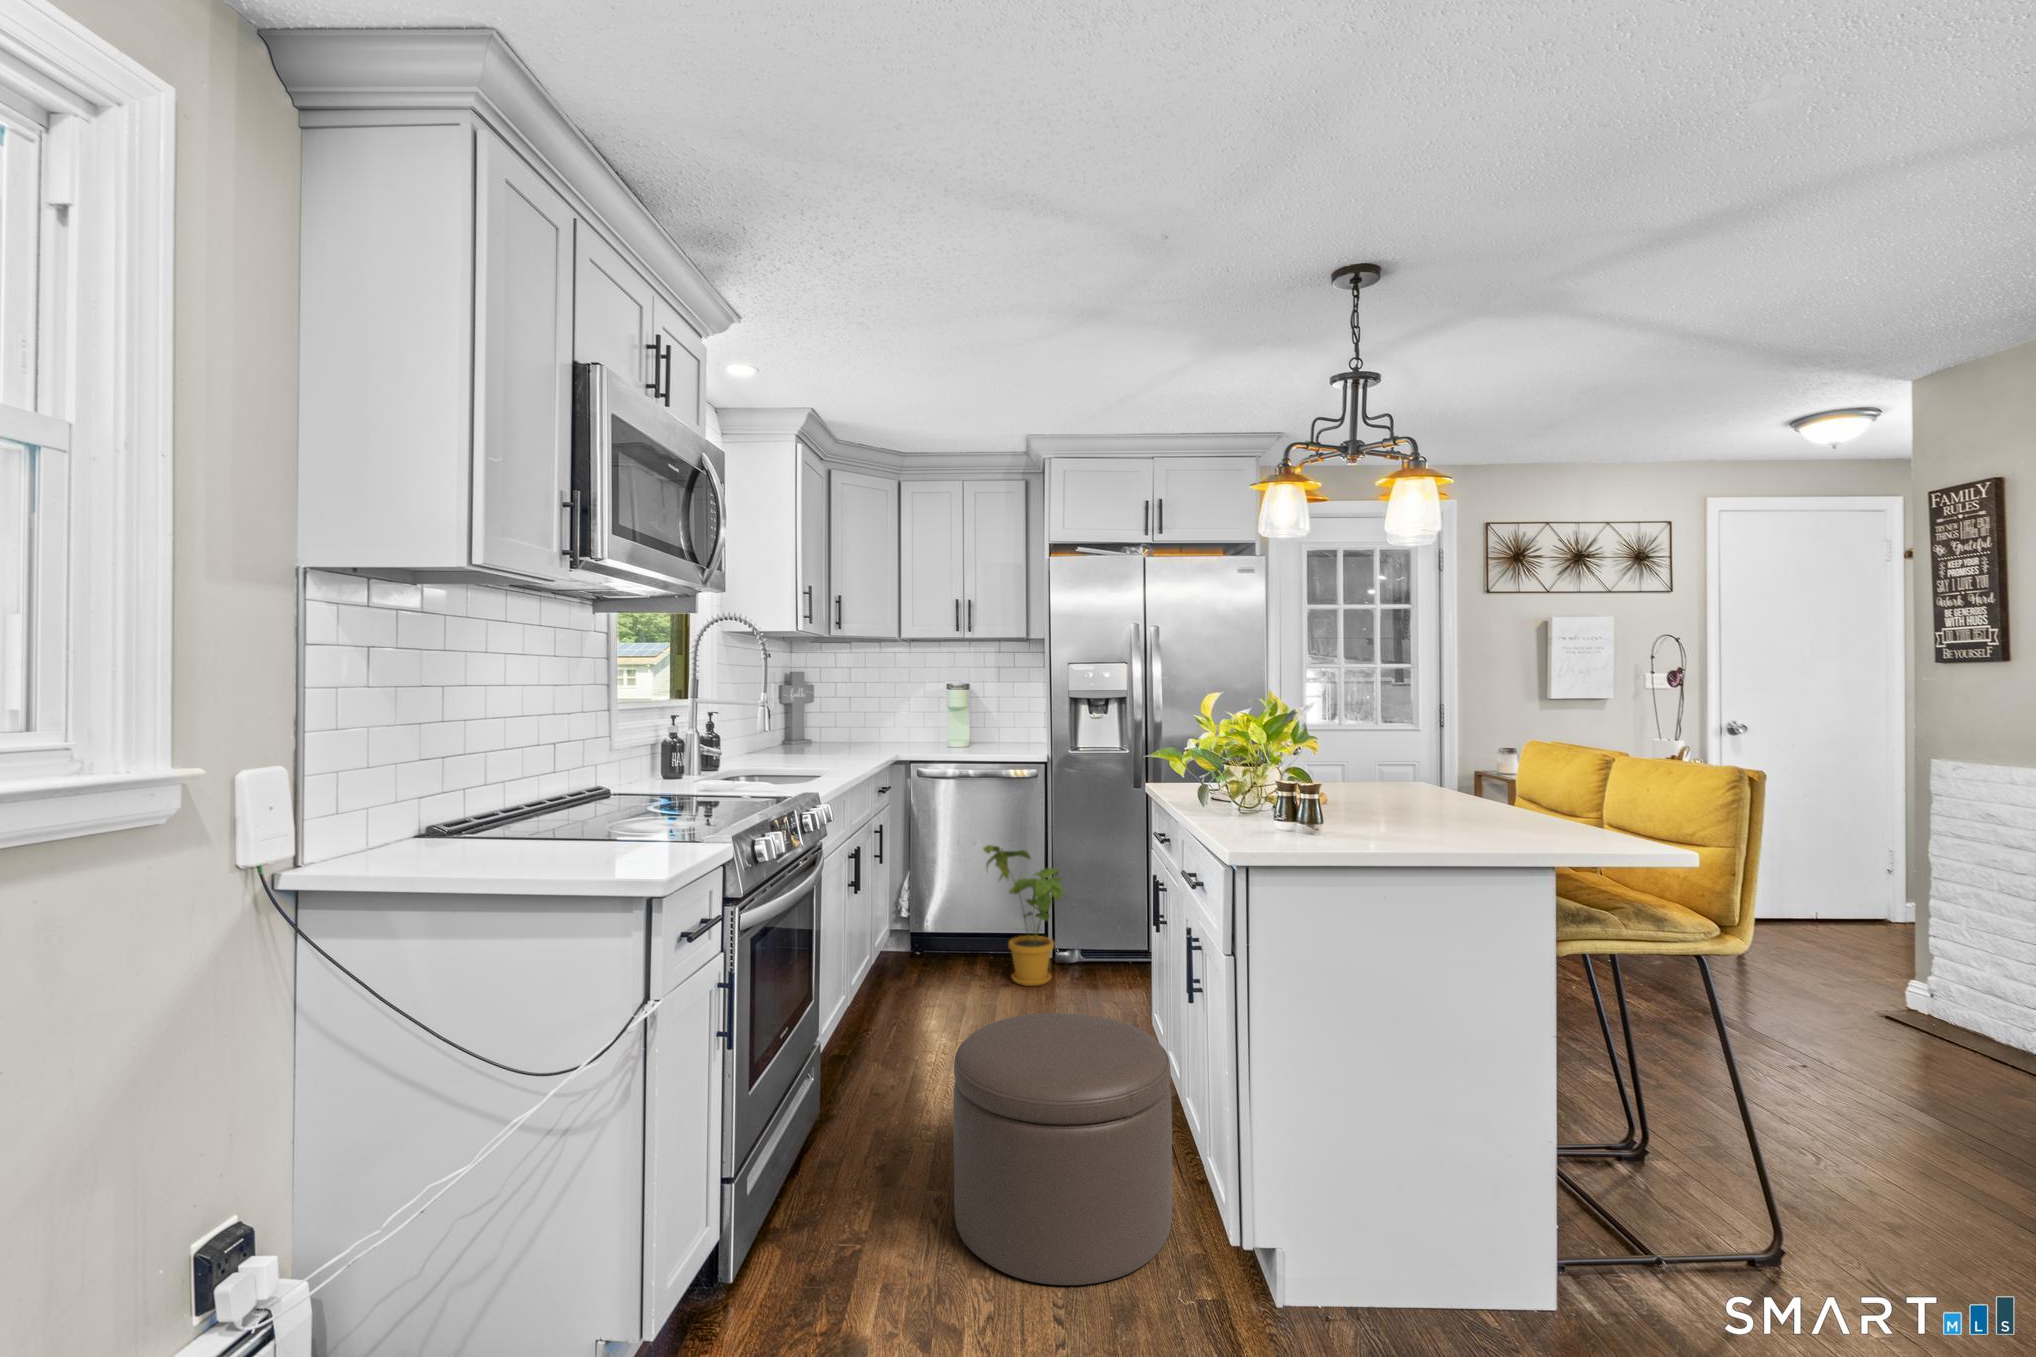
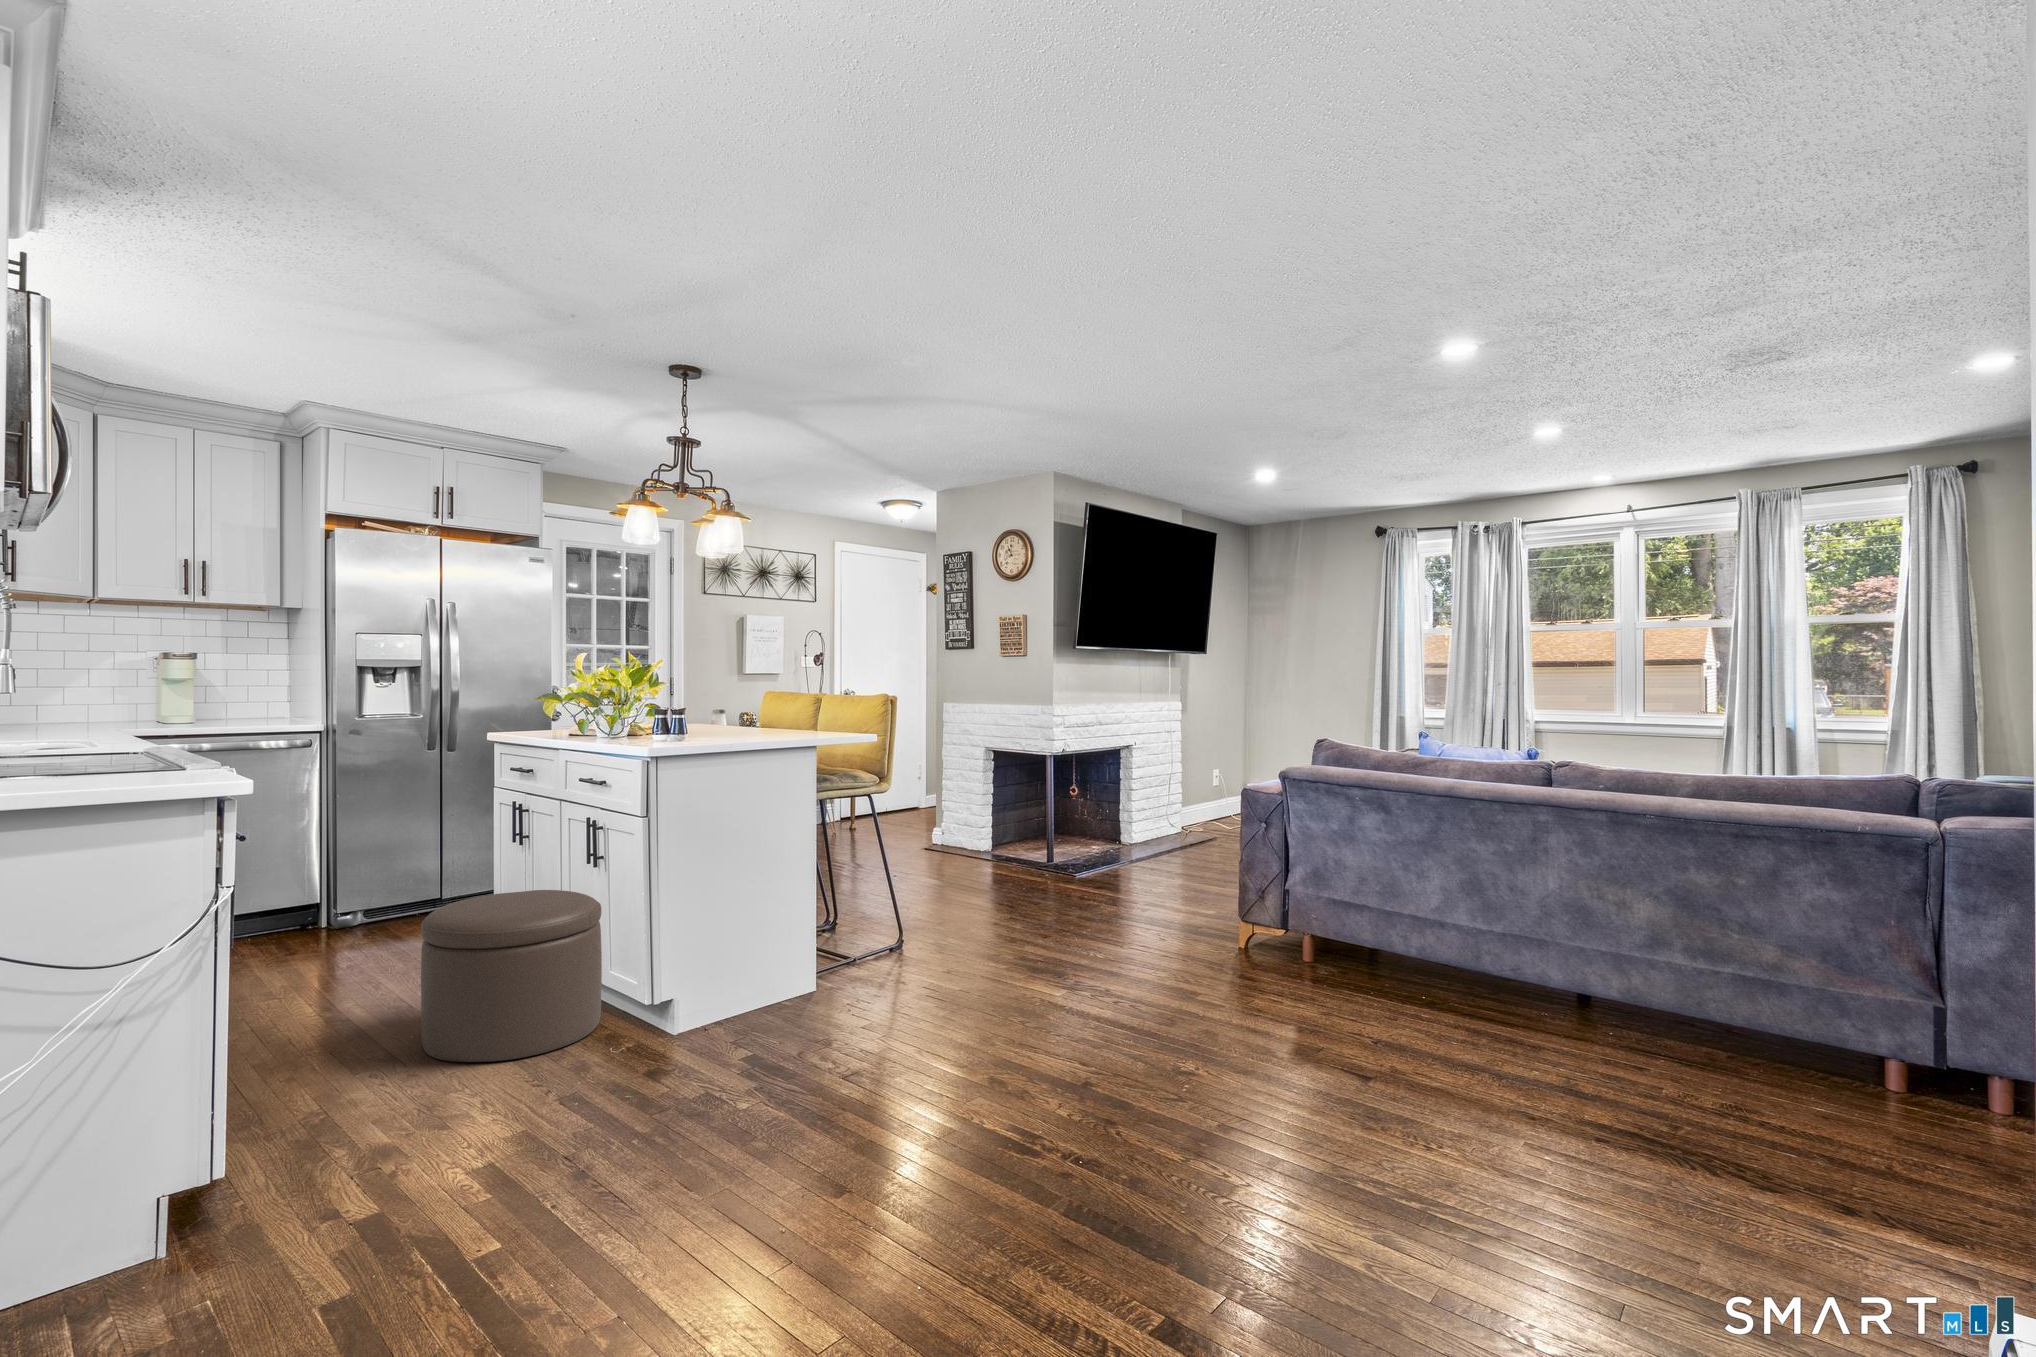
house plant: present [984,845,1065,986] -> none [275,811,376,945]

